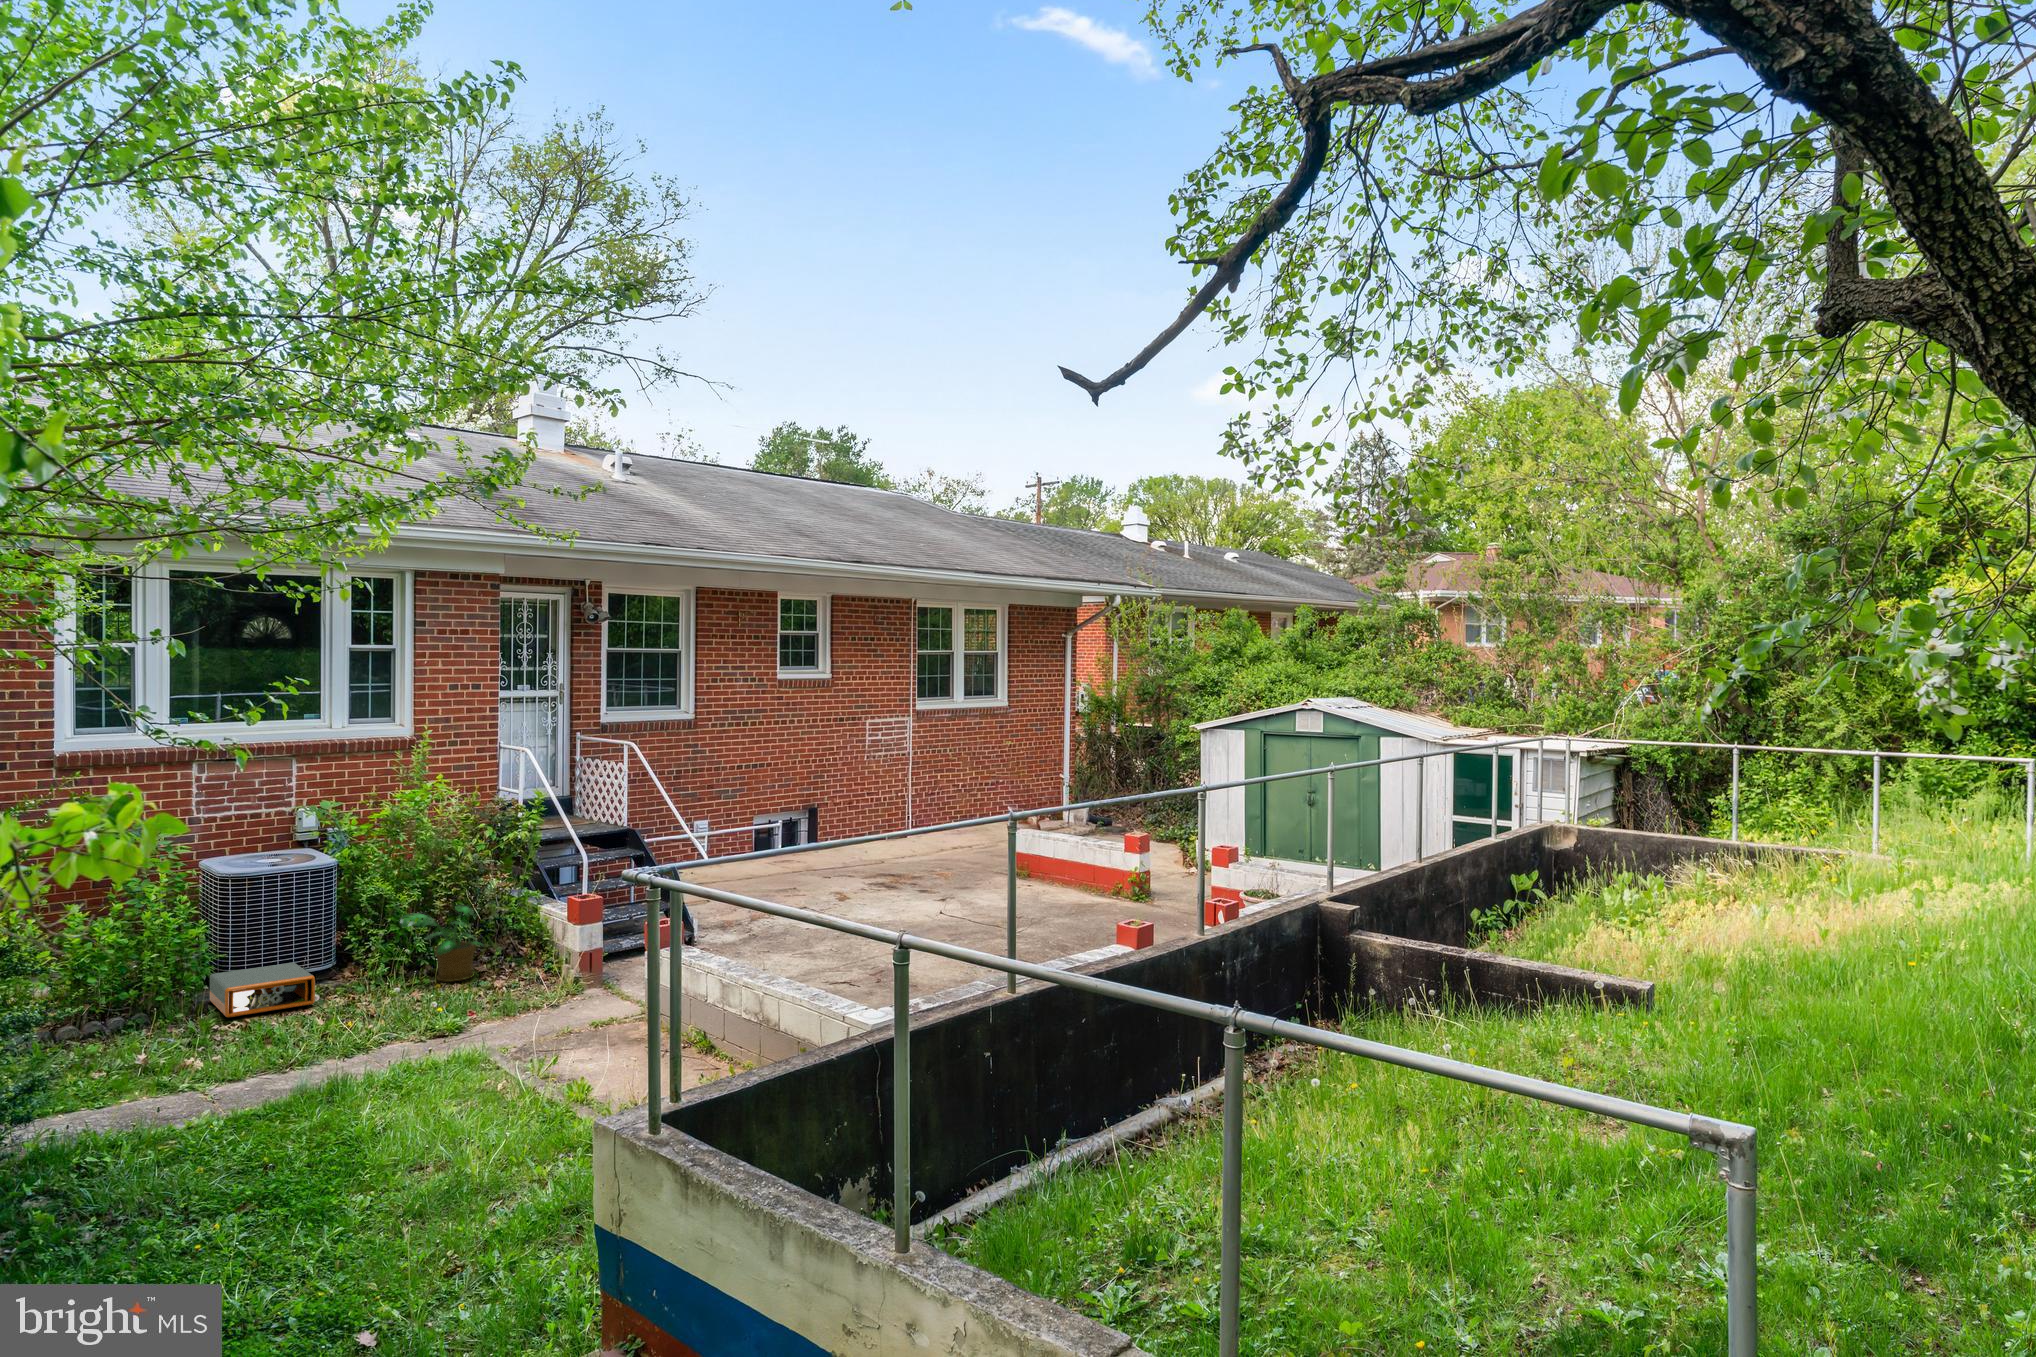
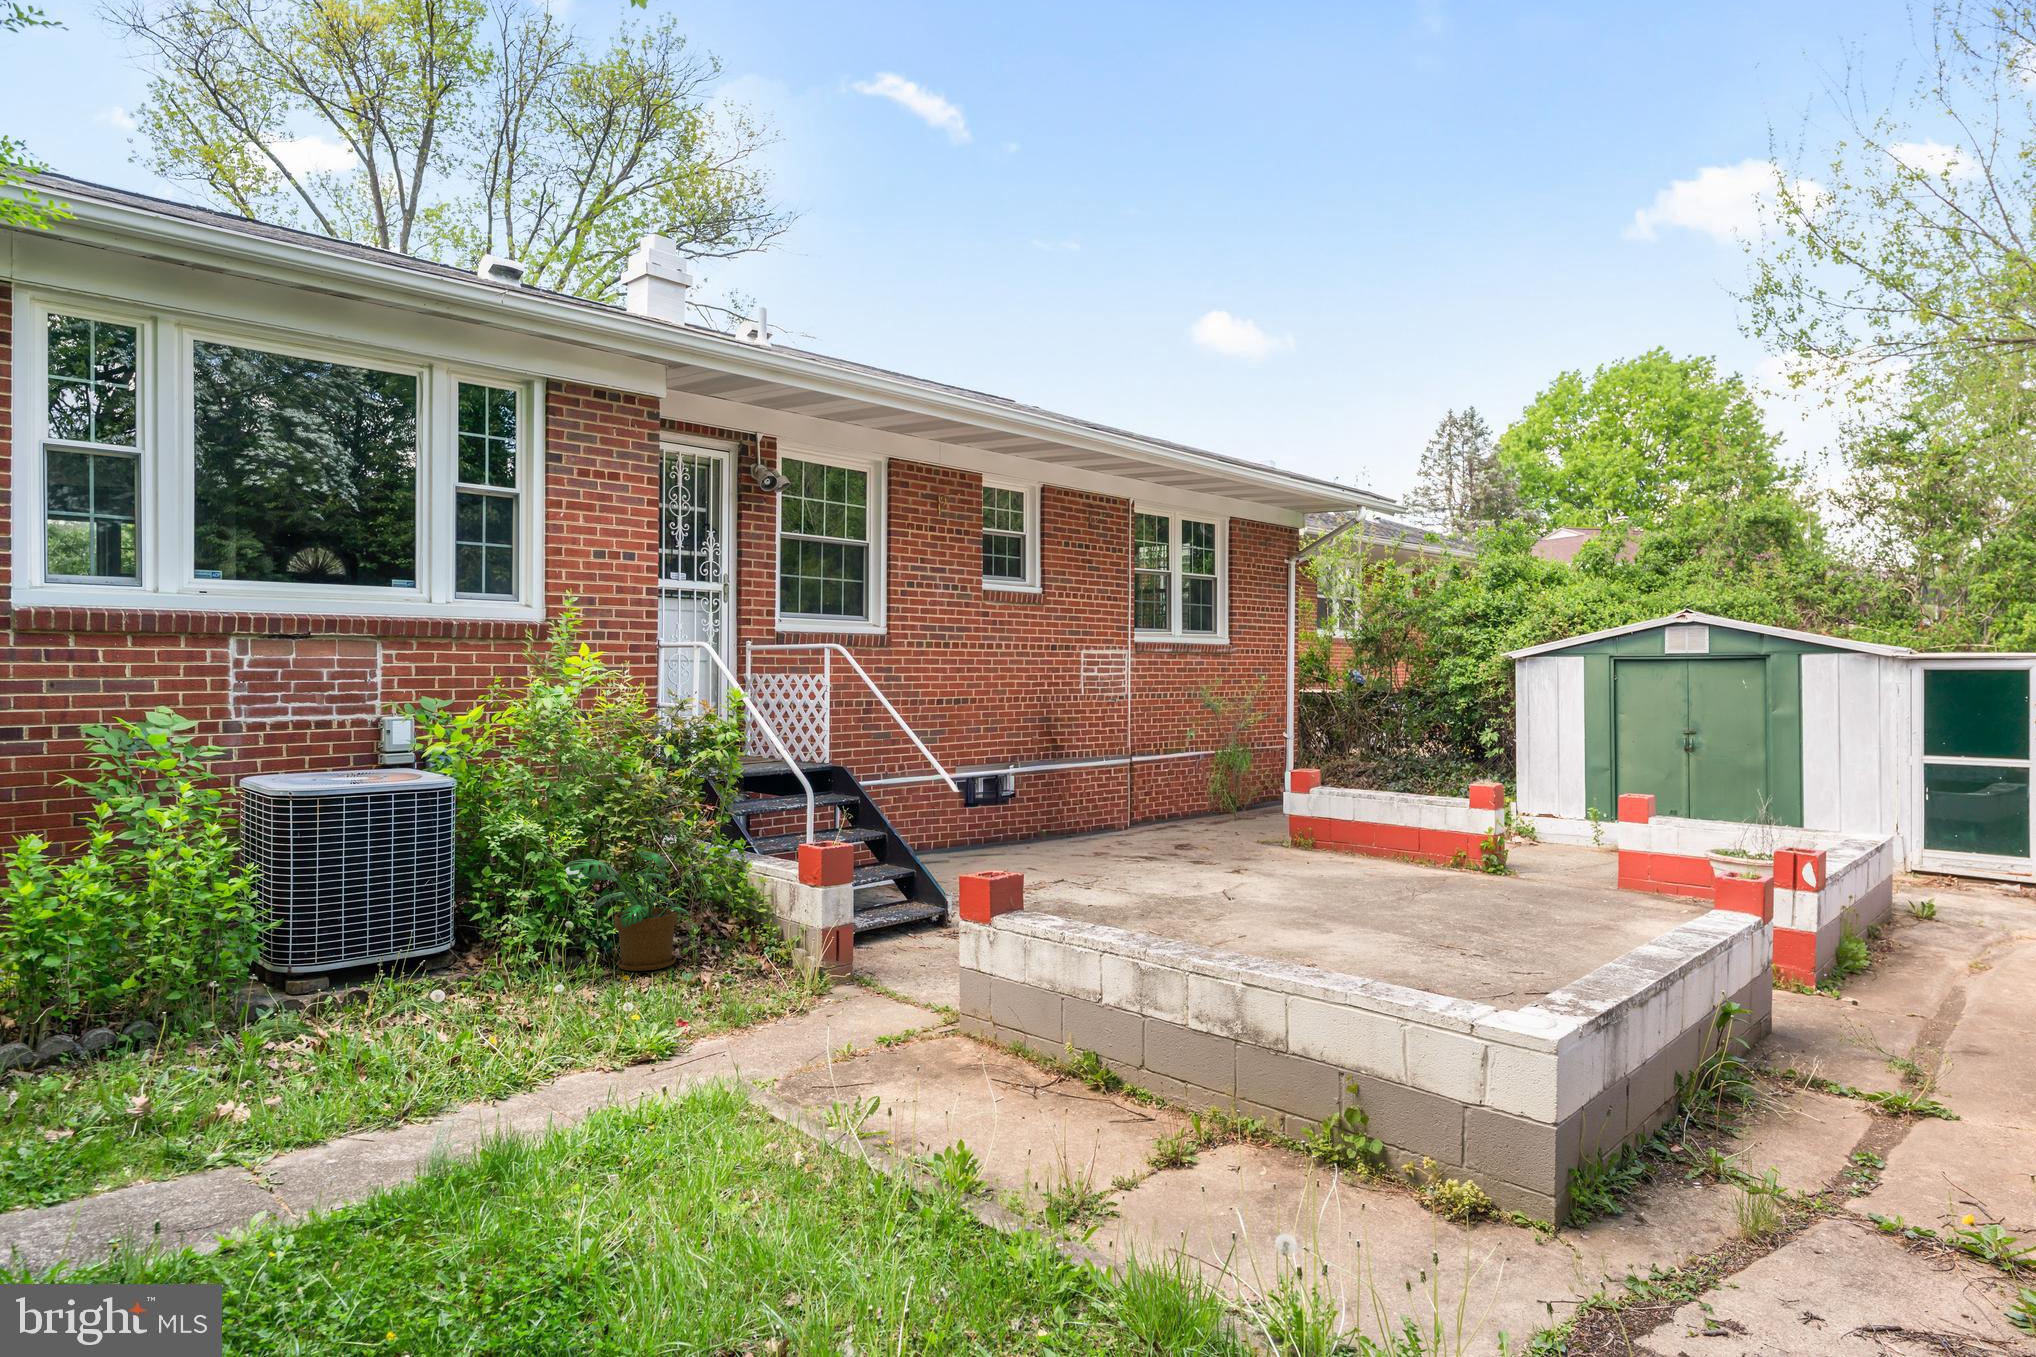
storage box: present [210,963,315,1017] -> none [258,939,434,1030]

